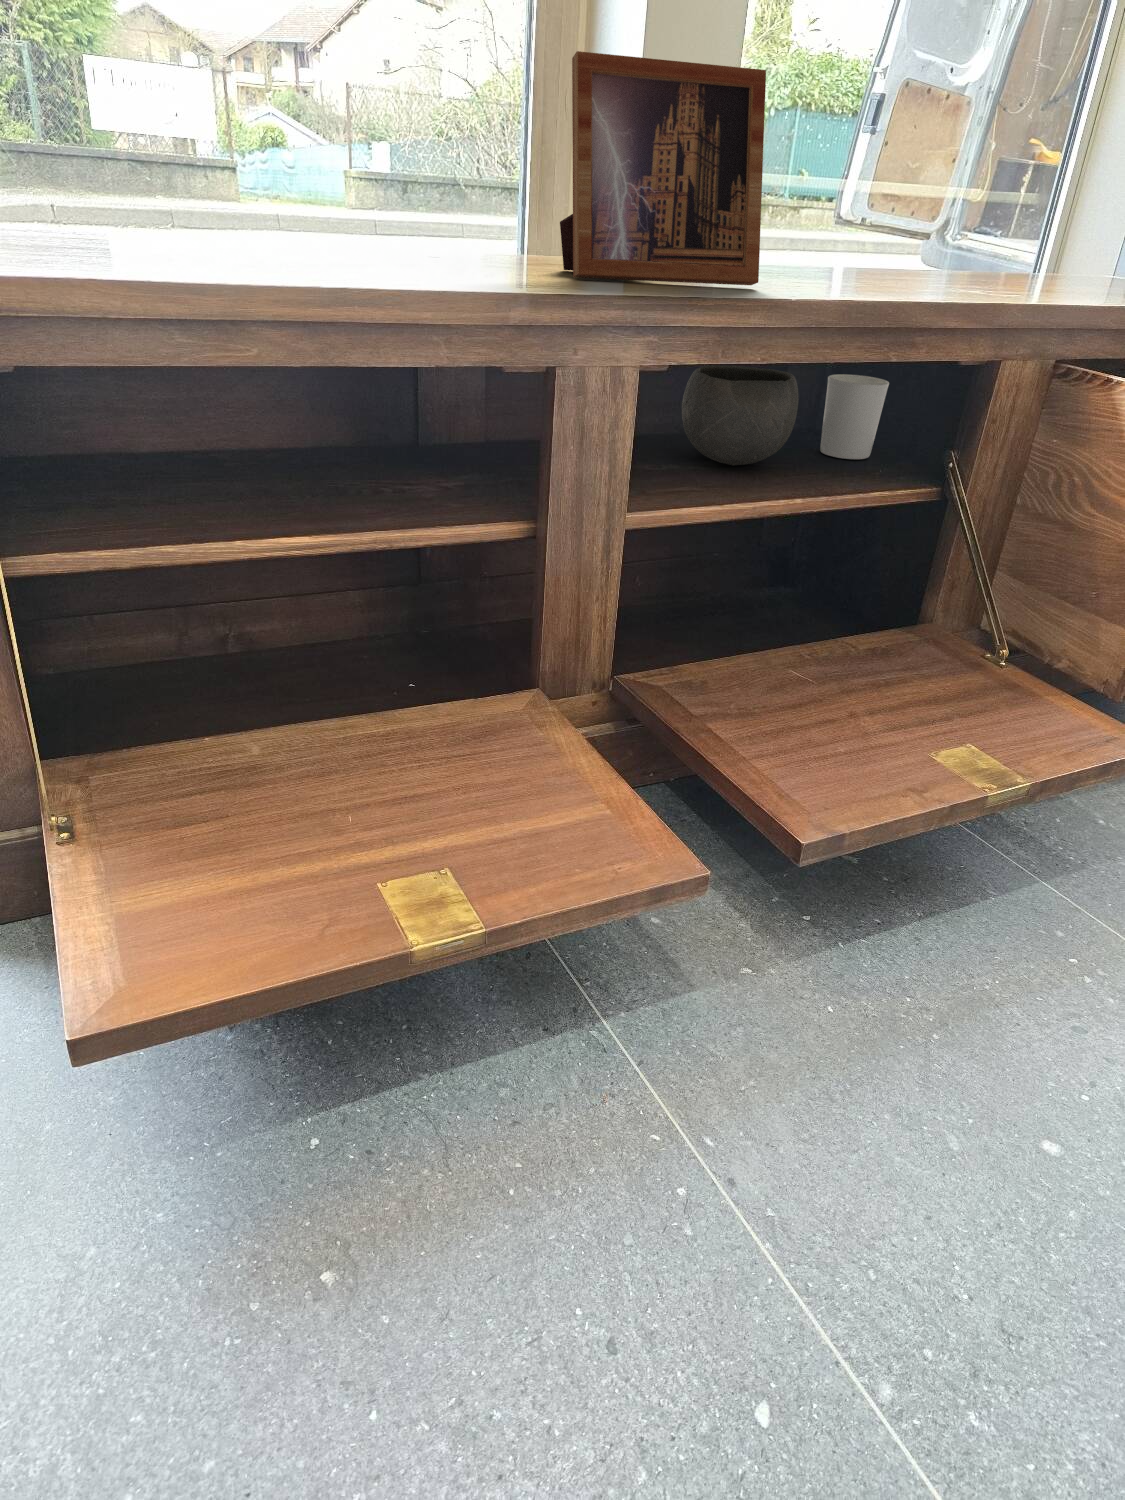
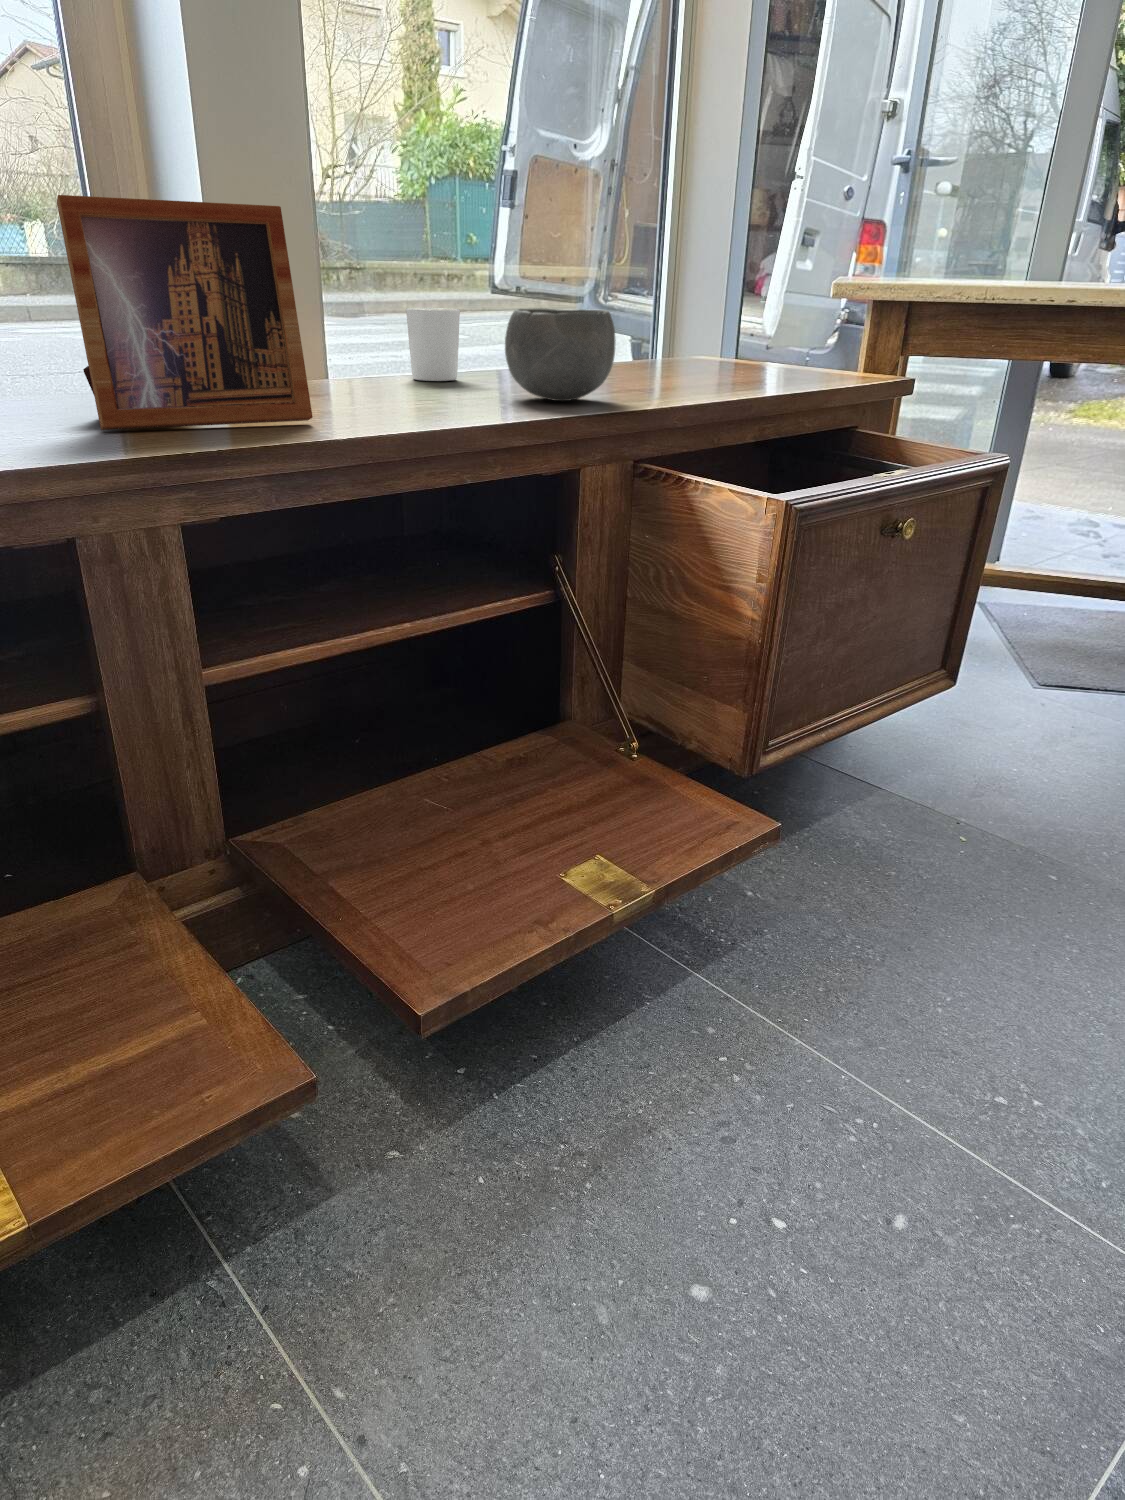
ceramic bowl: present [682,365,799,466] -> present [505,309,616,401]
candle holder: present [820,374,889,459] -> present [406,308,460,381]

